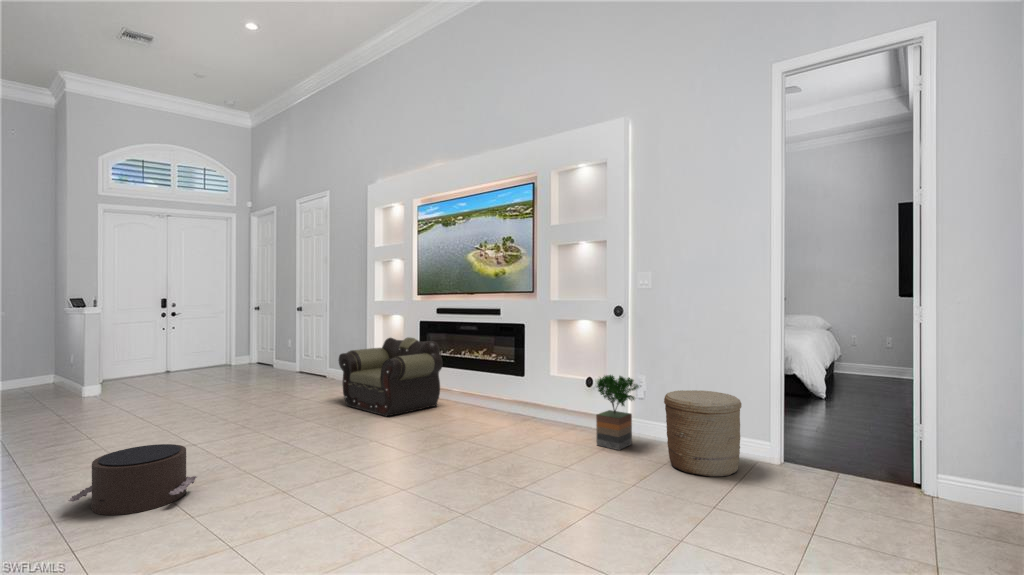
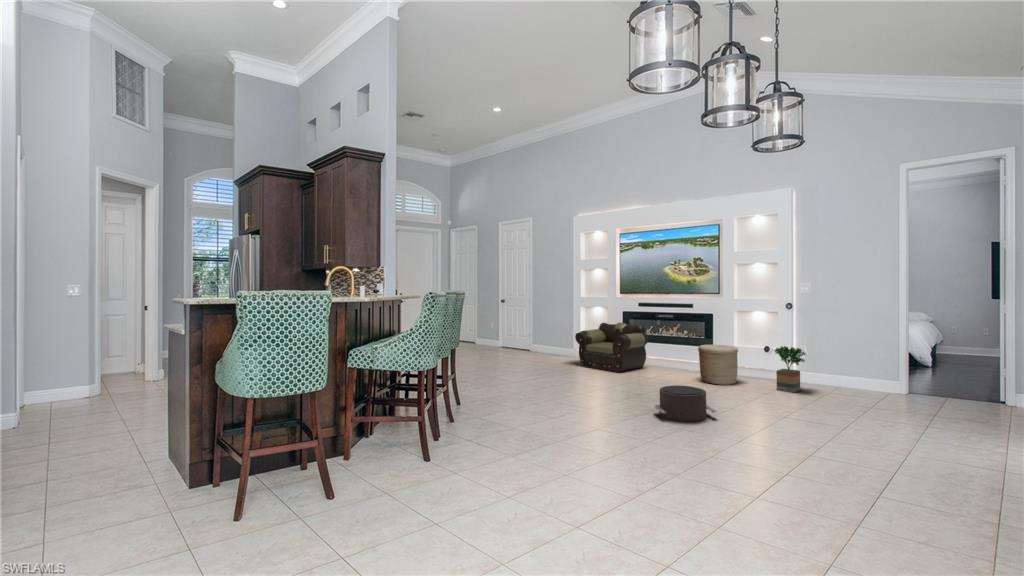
woven basket: present [664,390,741,477] -> present [698,345,738,385]
pouf: present [68,444,197,515] -> present [654,385,717,421]

